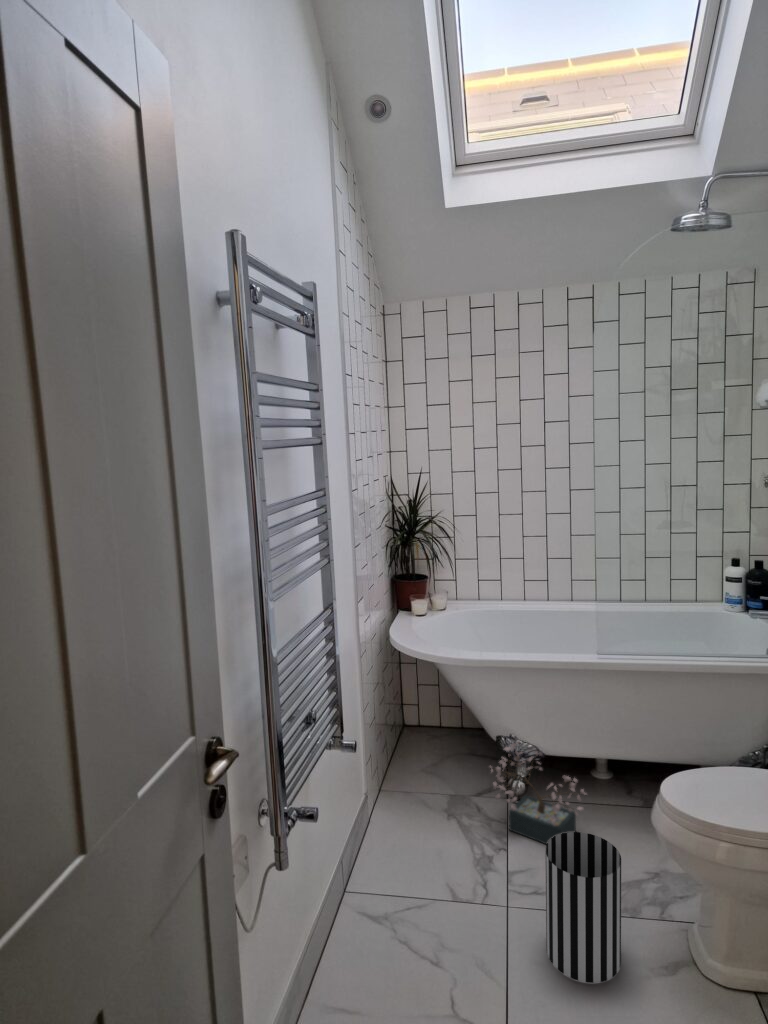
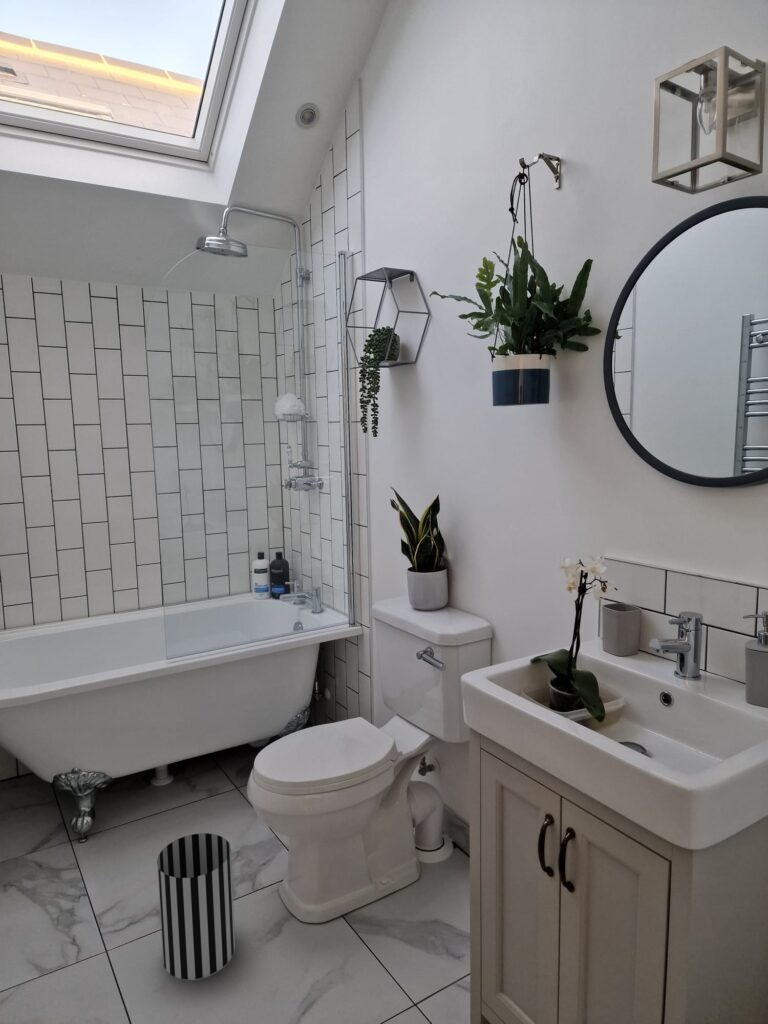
decorative plant: present [493,741,586,844] -> none [57,773,166,872]

